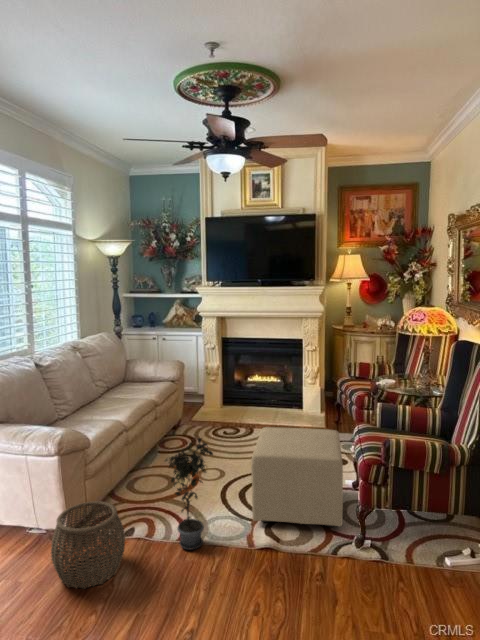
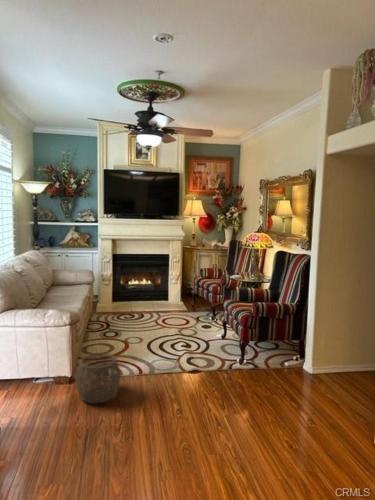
ottoman: present [251,427,343,527] -> none [171,305,230,359]
potted plant: present [165,438,213,550] -> none [136,309,166,378]

